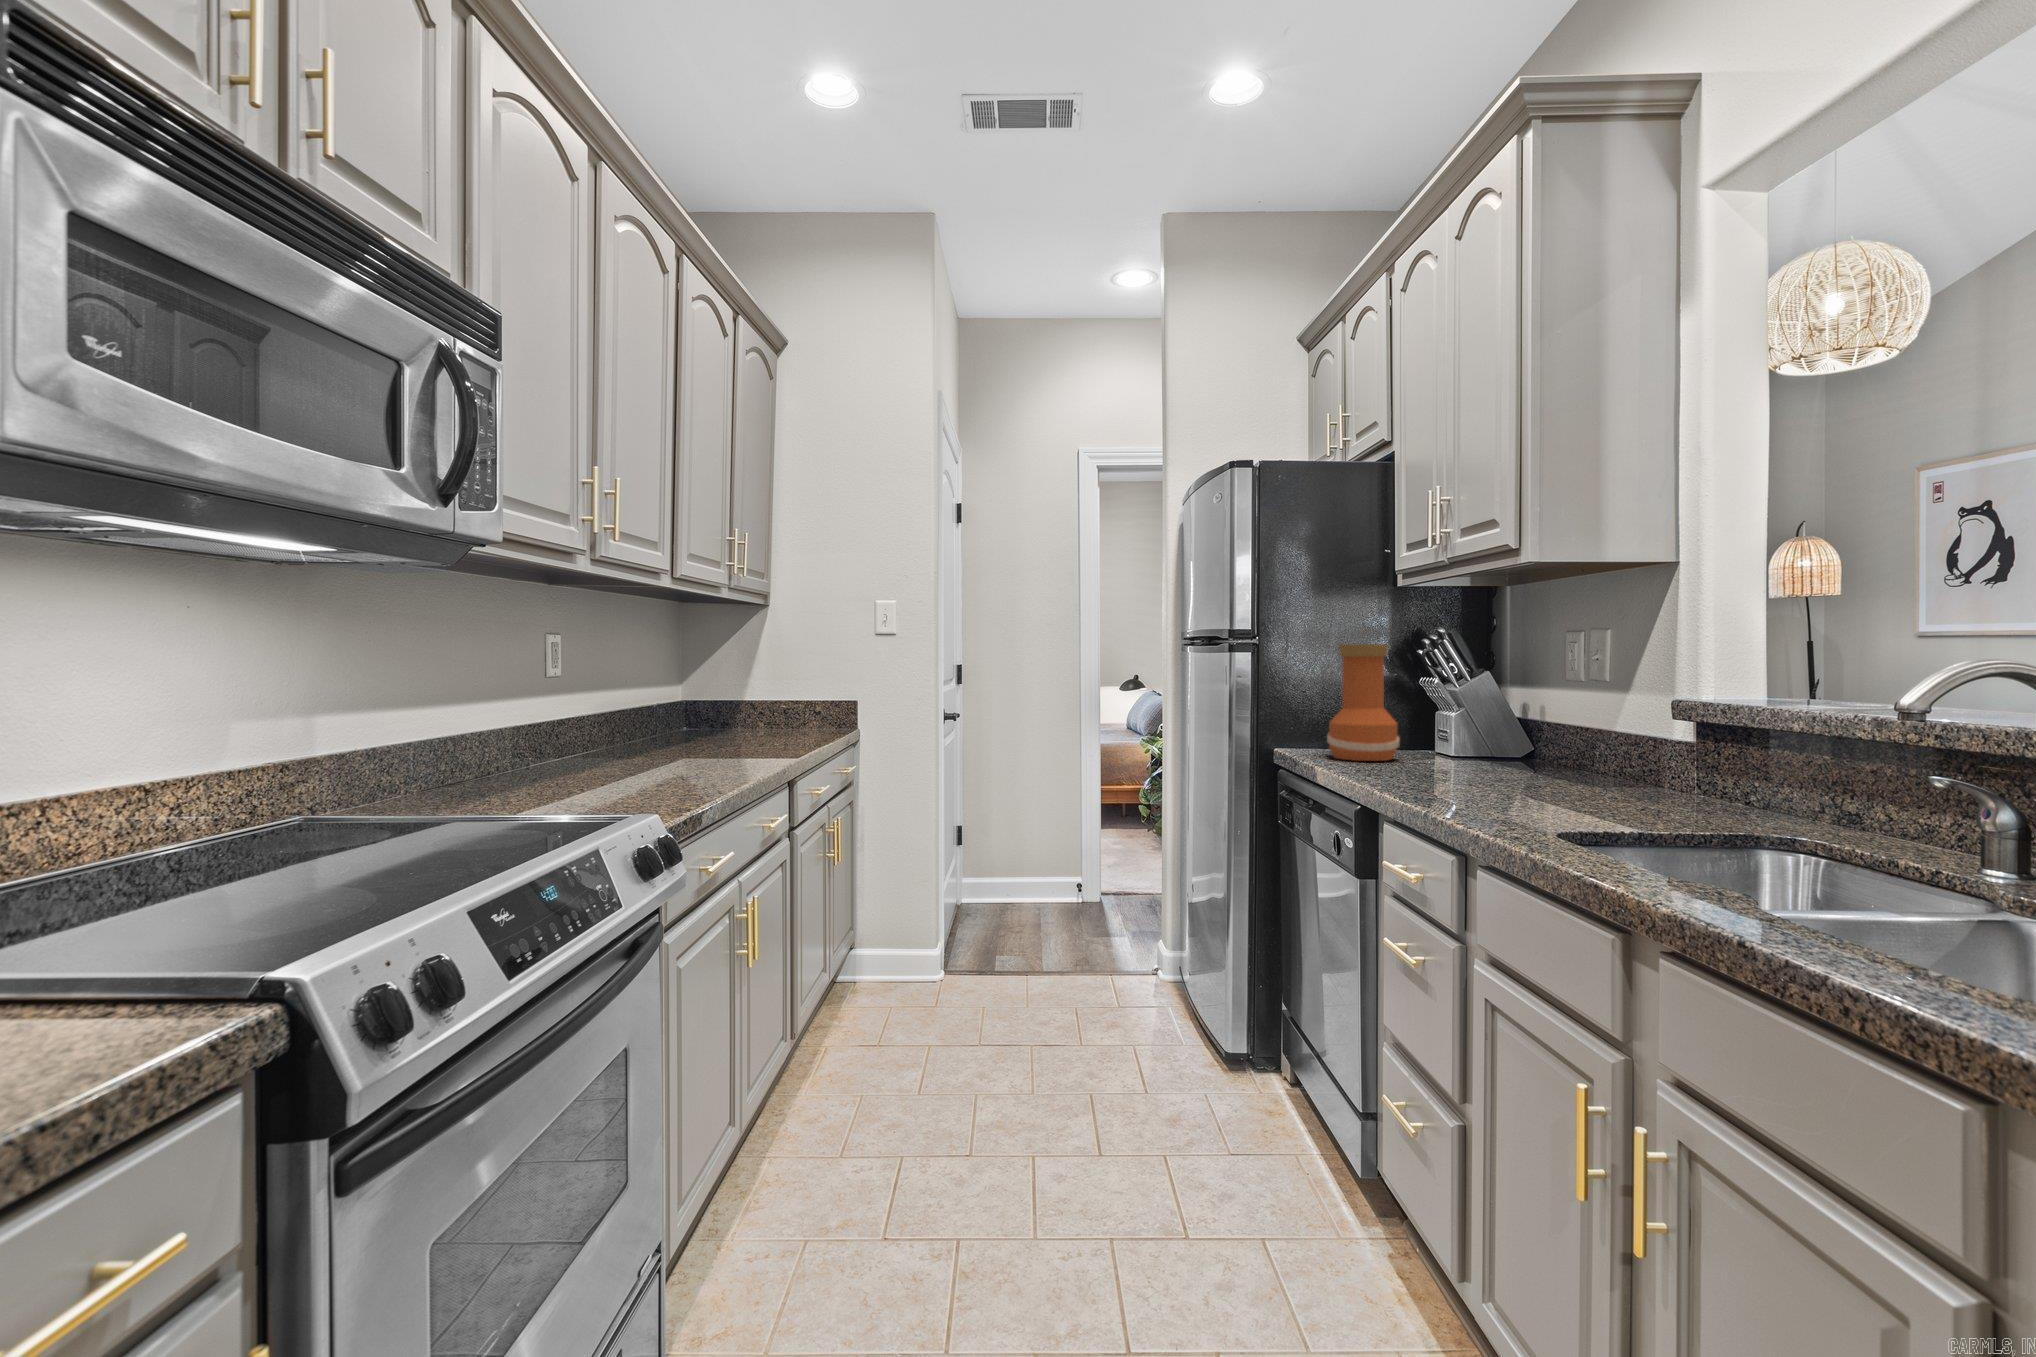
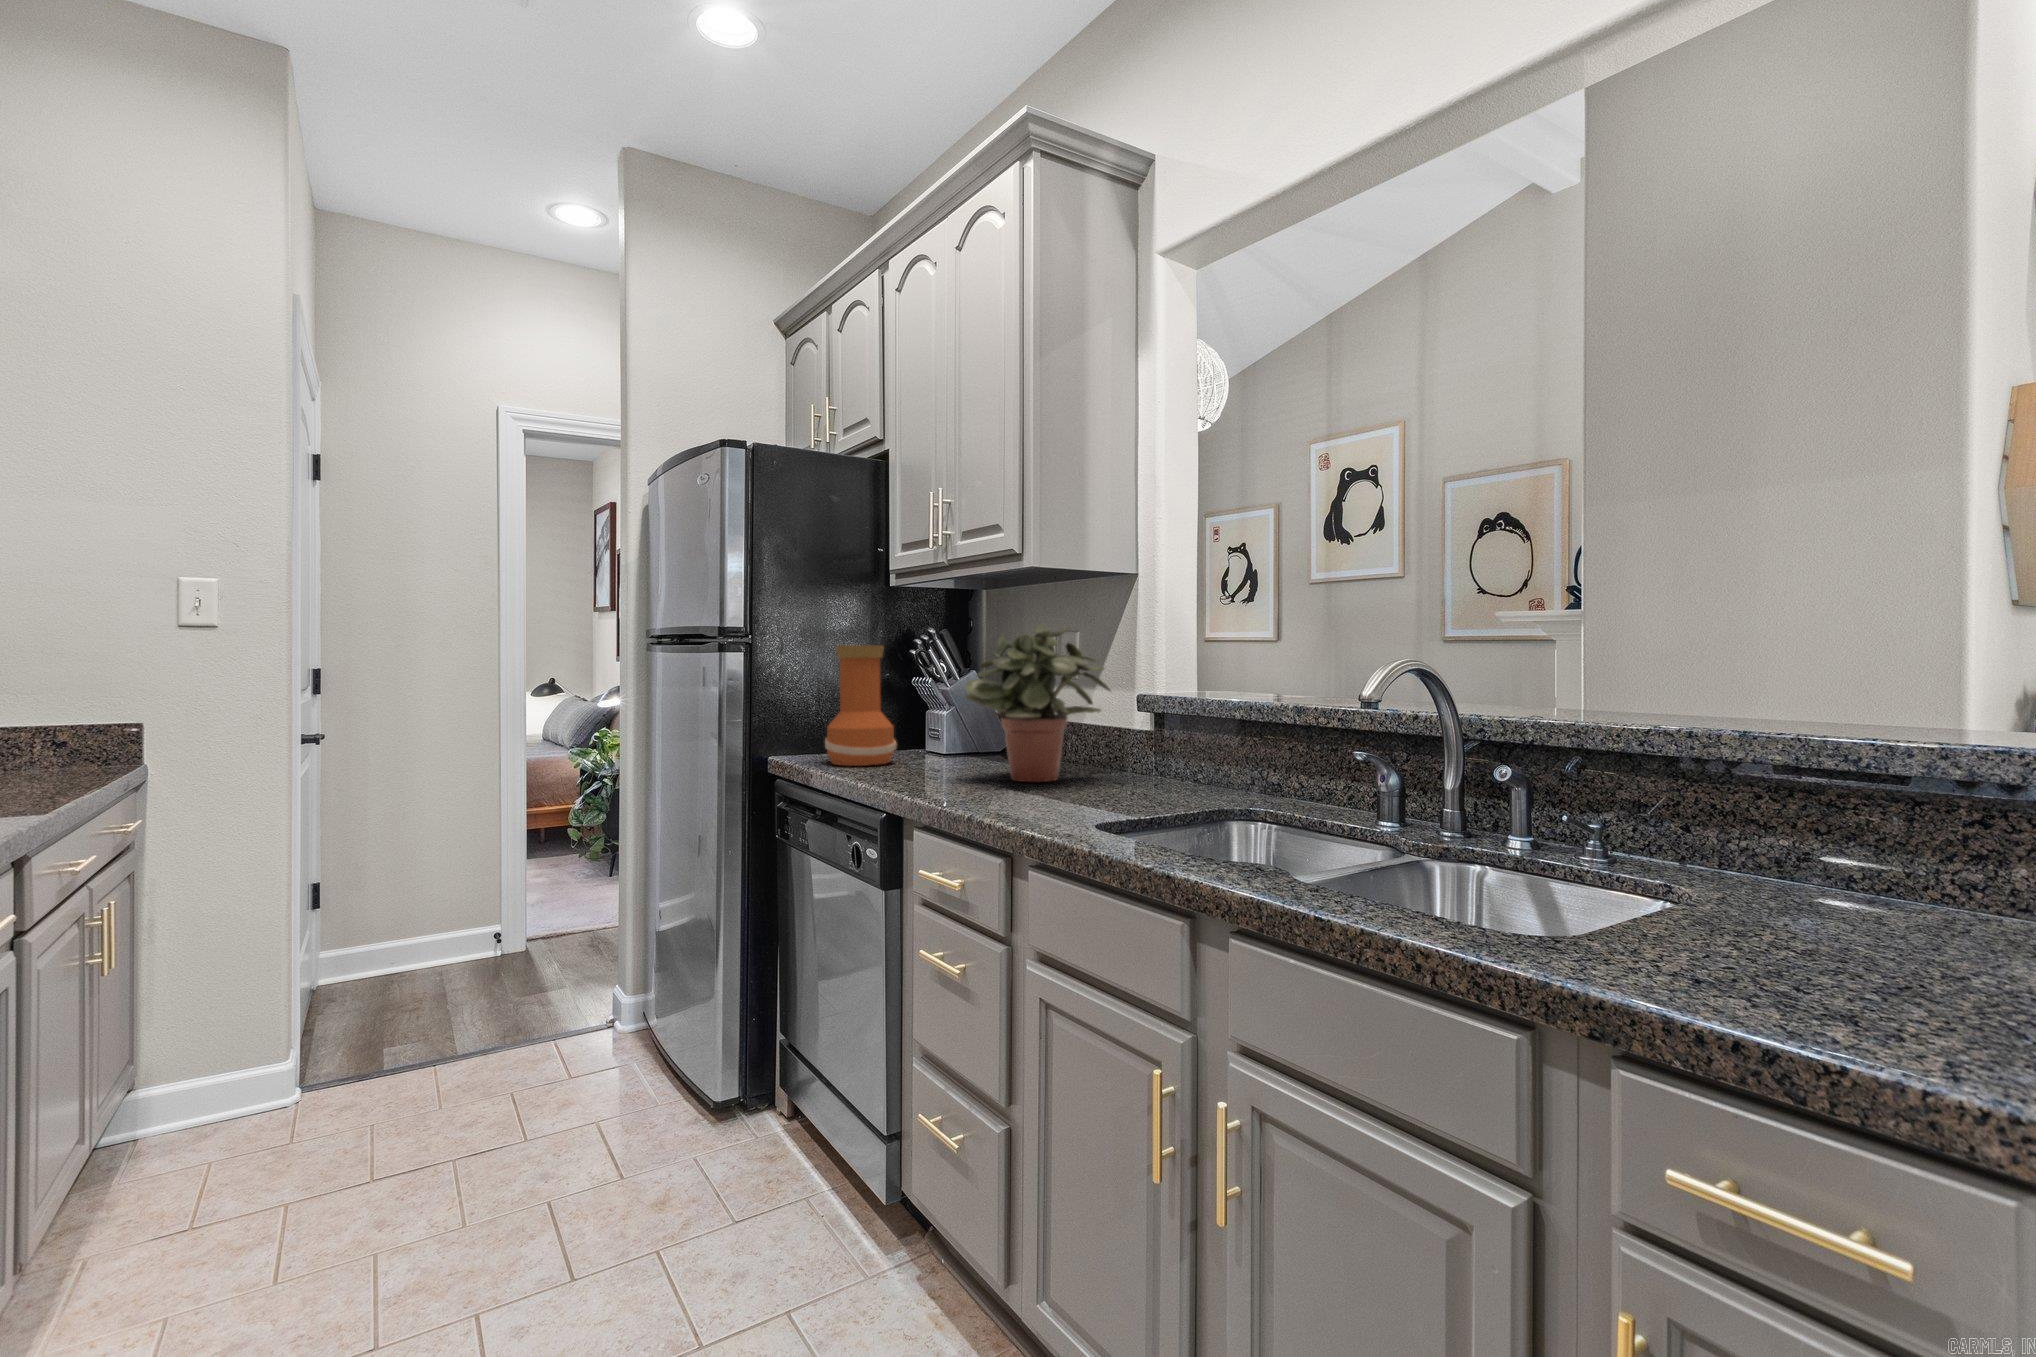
potted plant: none [1458,621,1635,789] -> present [965,624,1111,782]

